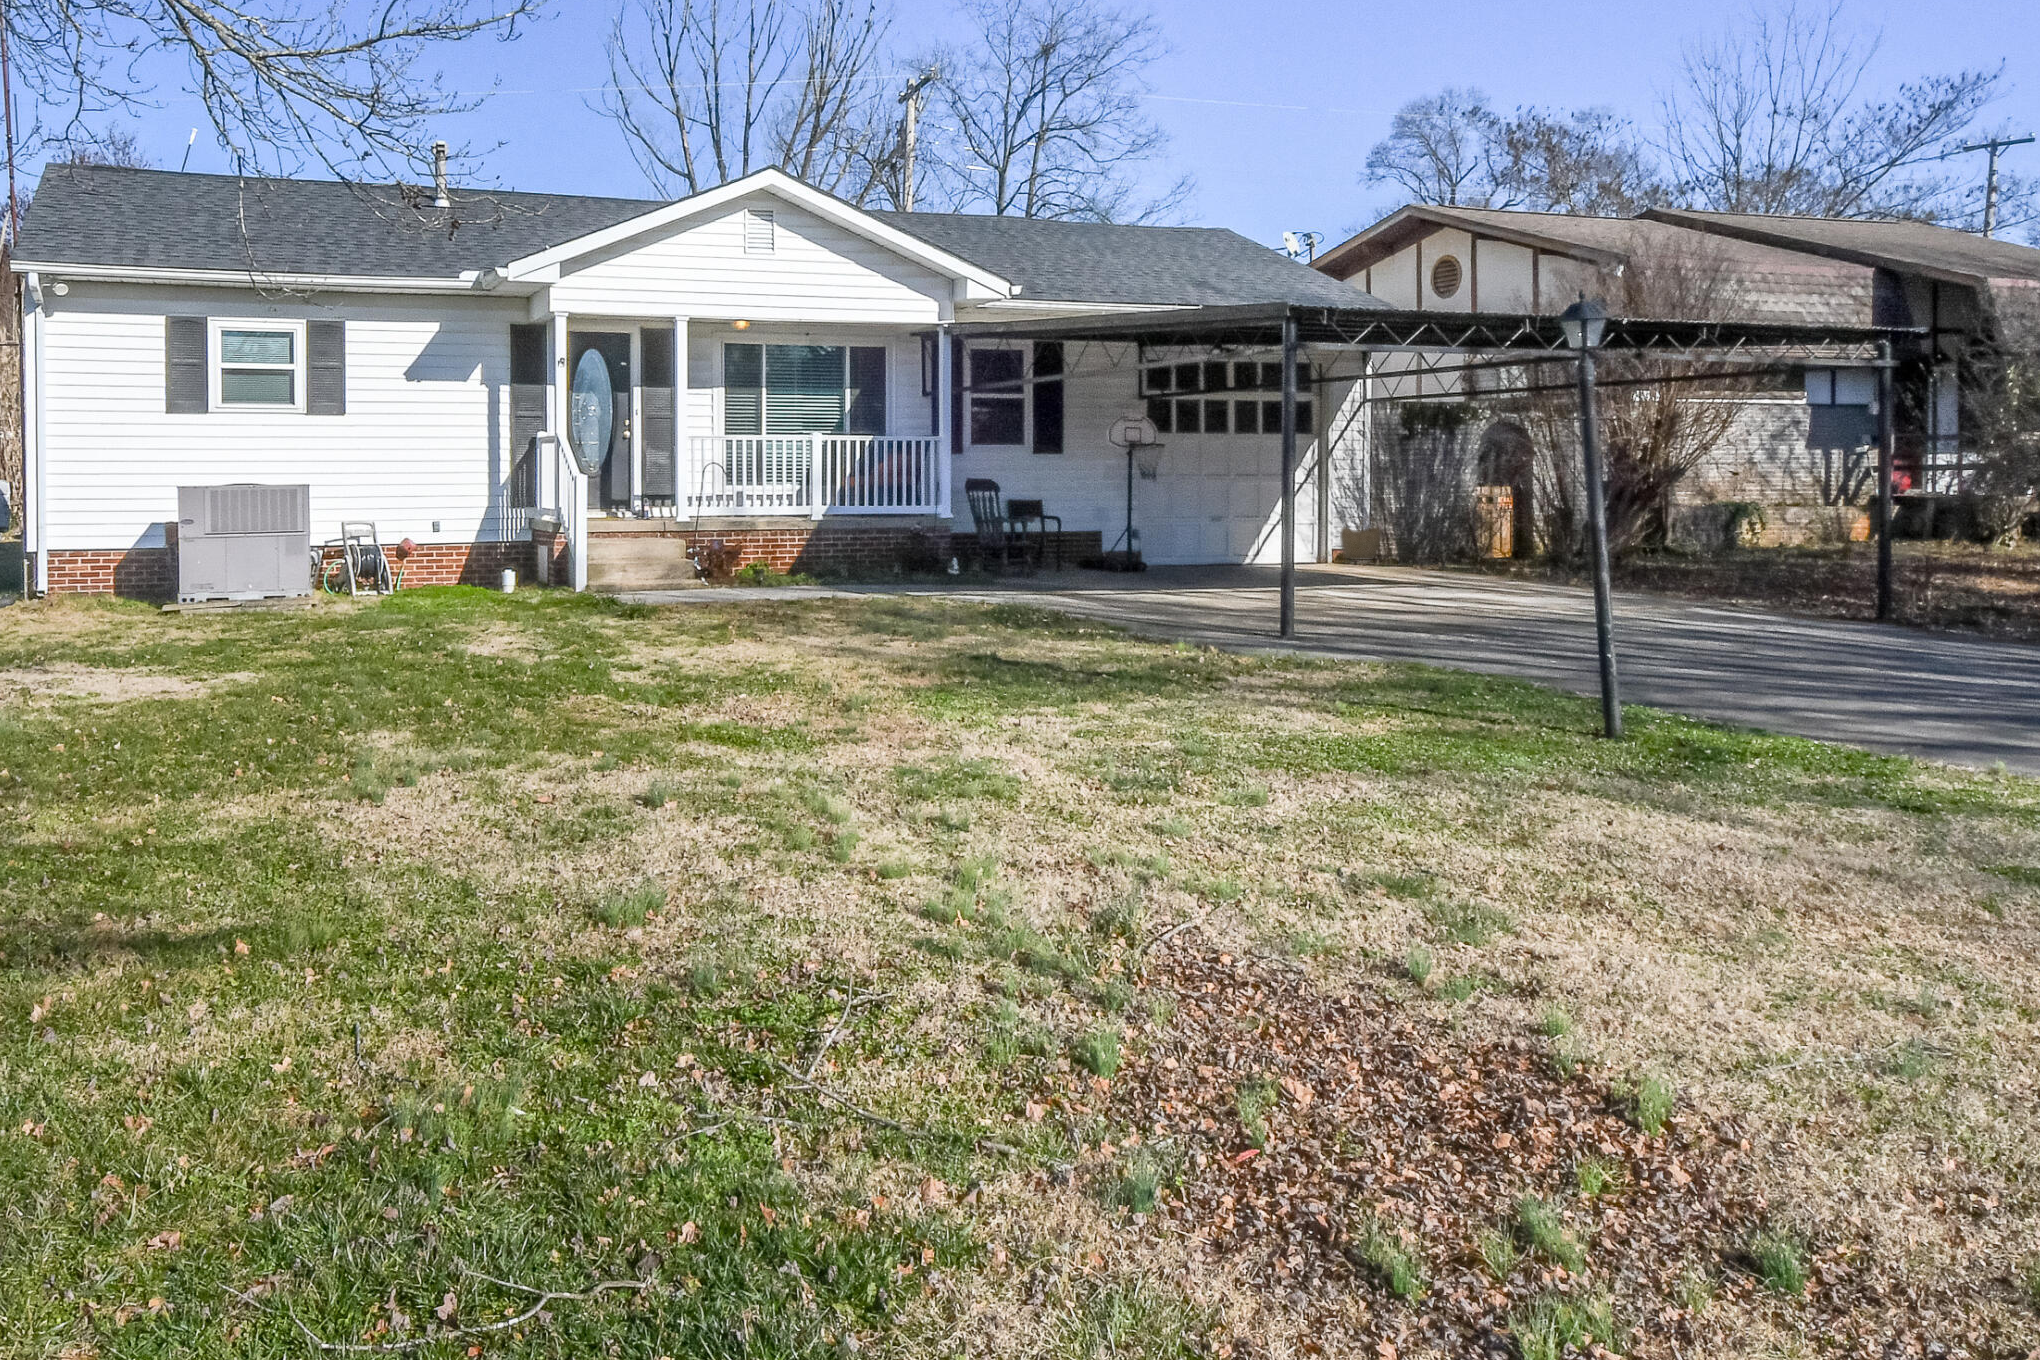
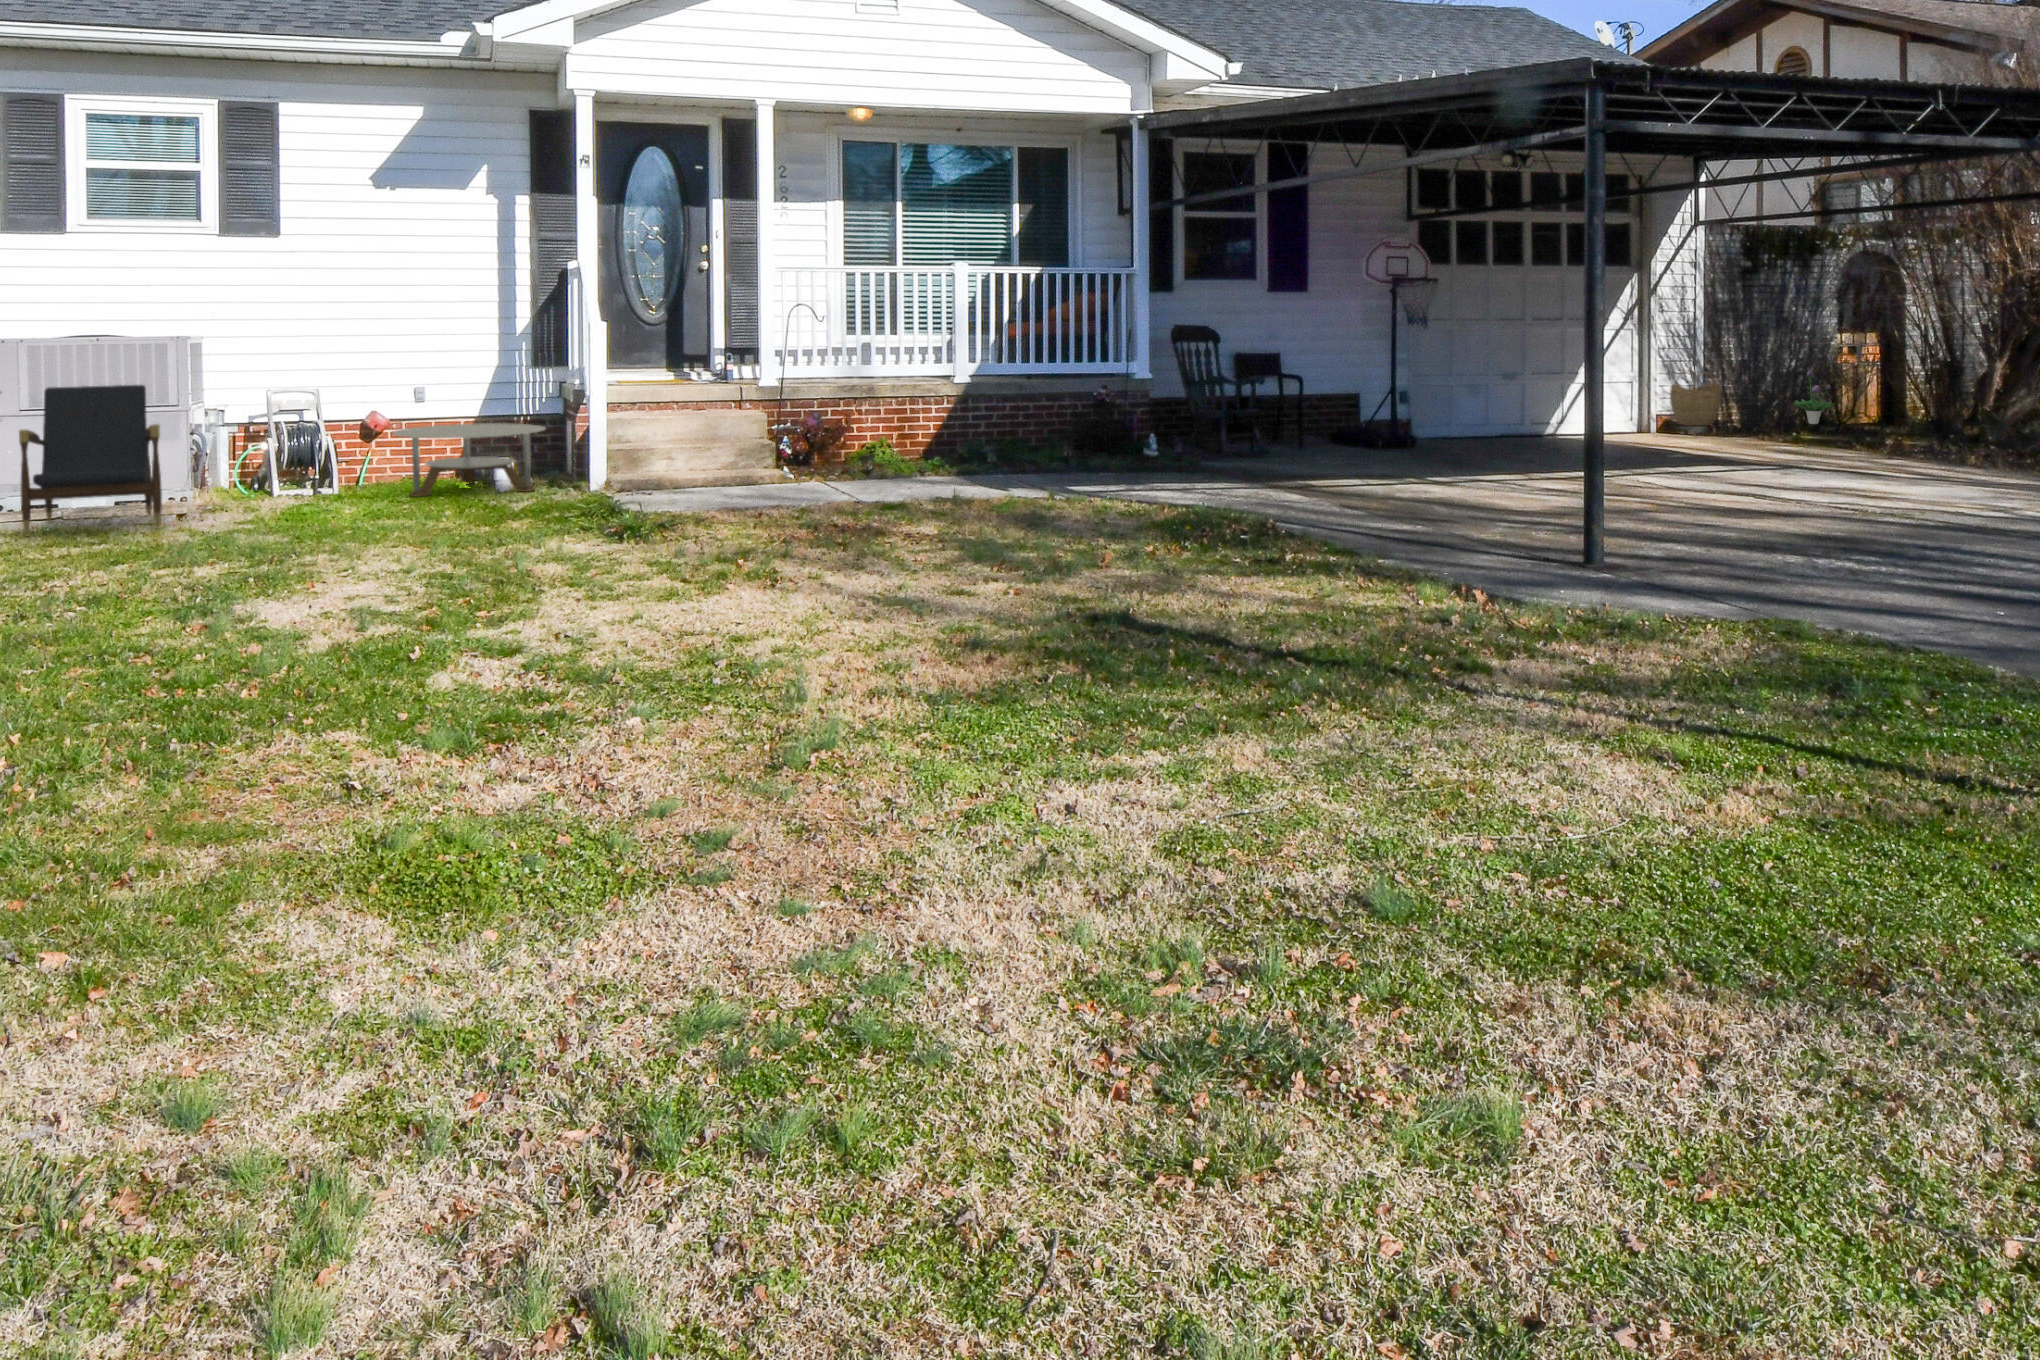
potted plant: none [1437,517,1471,559] -> present [1794,370,1835,424]
lounge chair: none [218,518,308,618] -> present [19,385,162,537]
round table: none [426,549,532,599] -> present [392,423,546,497]

